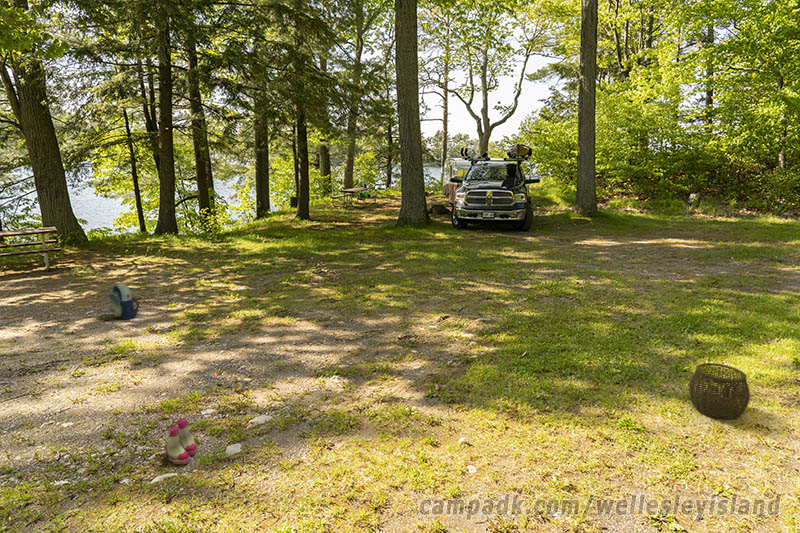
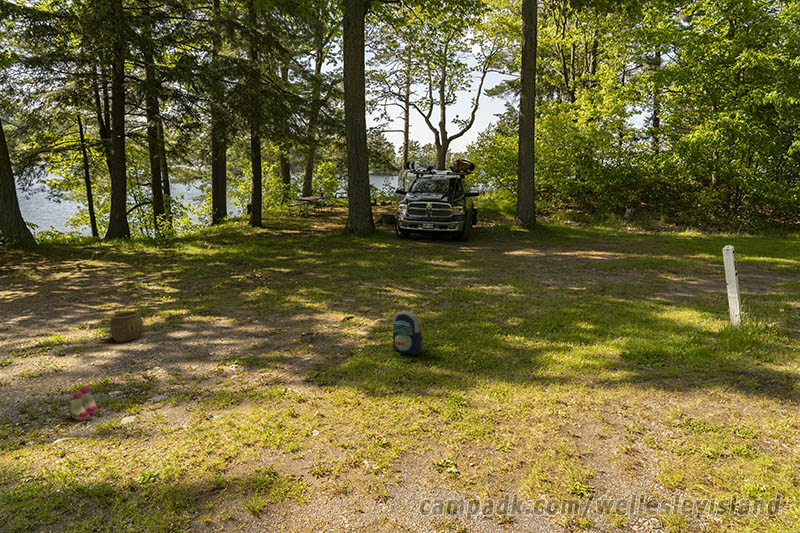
backpack: present [109,284,139,320] -> present [393,311,422,355]
woven basket: present [689,363,750,420] -> present [110,311,143,341]

